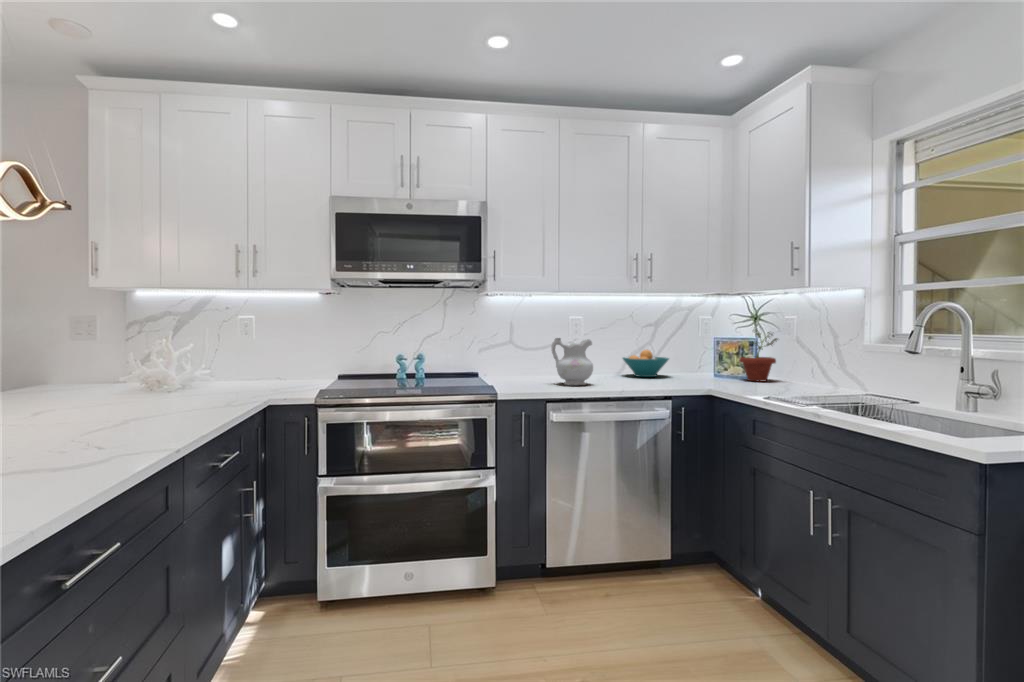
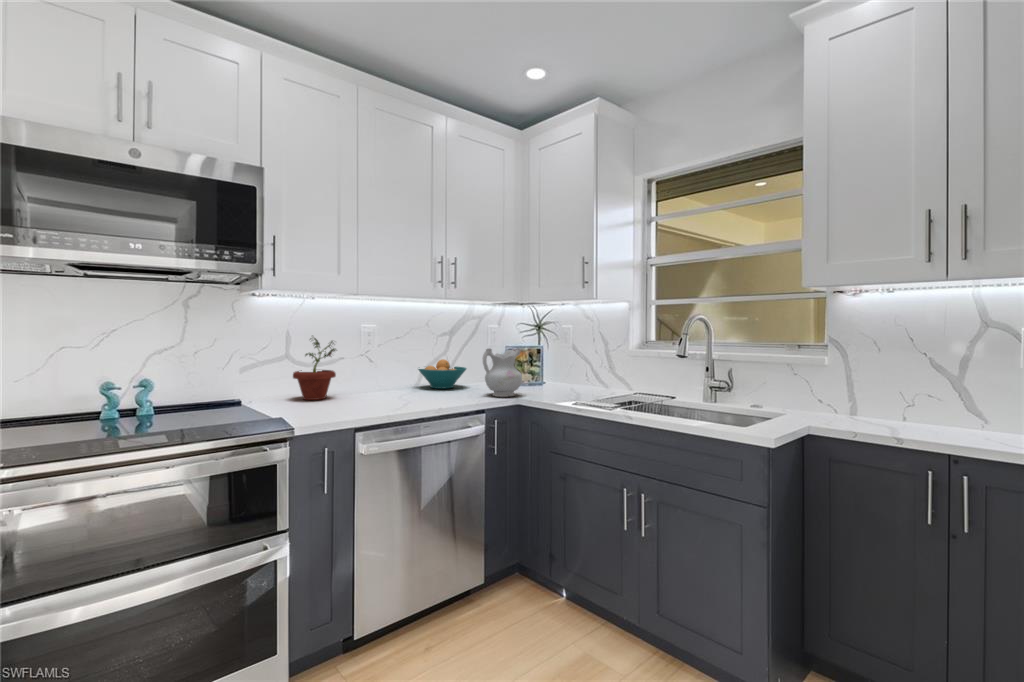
potted plant: present [739,330,778,382] -> present [293,338,336,400]
ceramic pitcher: present [551,338,593,385] -> present [482,349,522,397]

